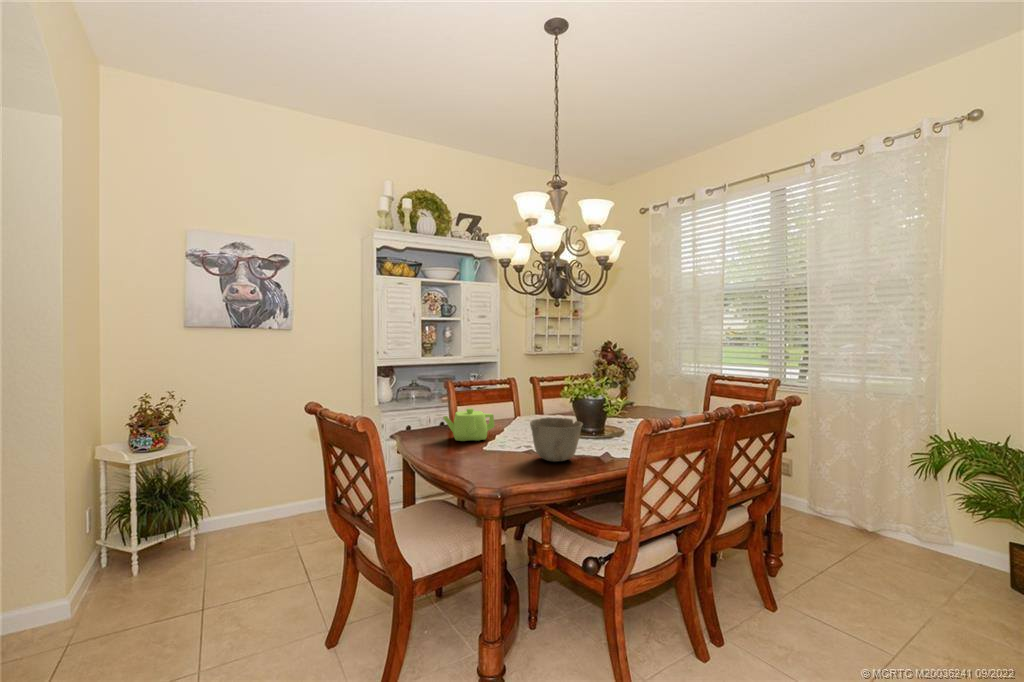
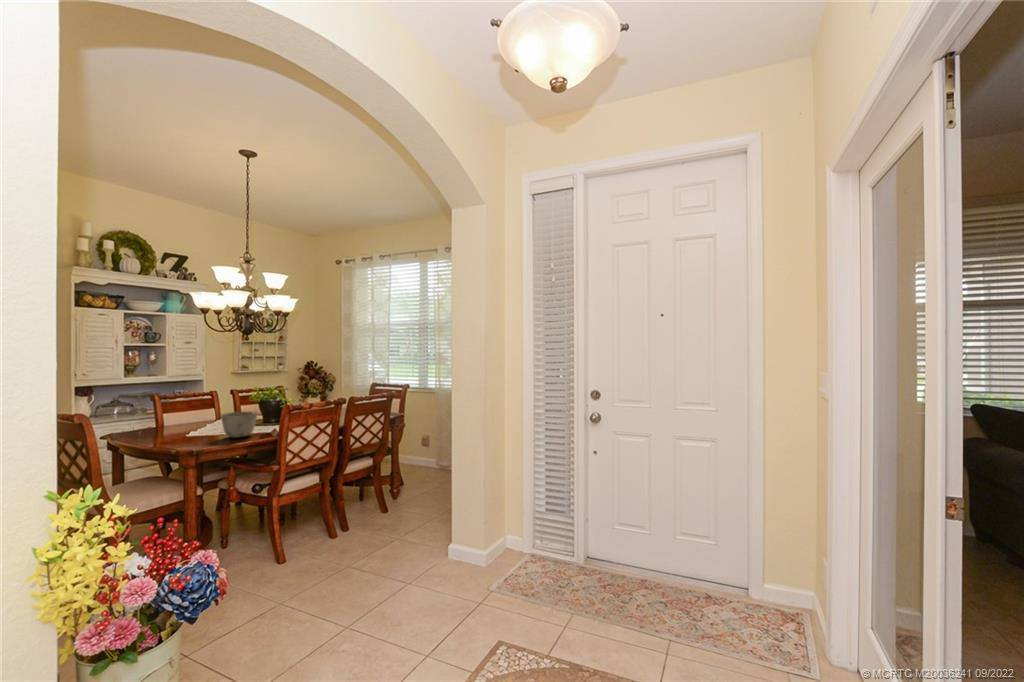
teapot: present [443,408,494,441] -> none [150,412,196,435]

